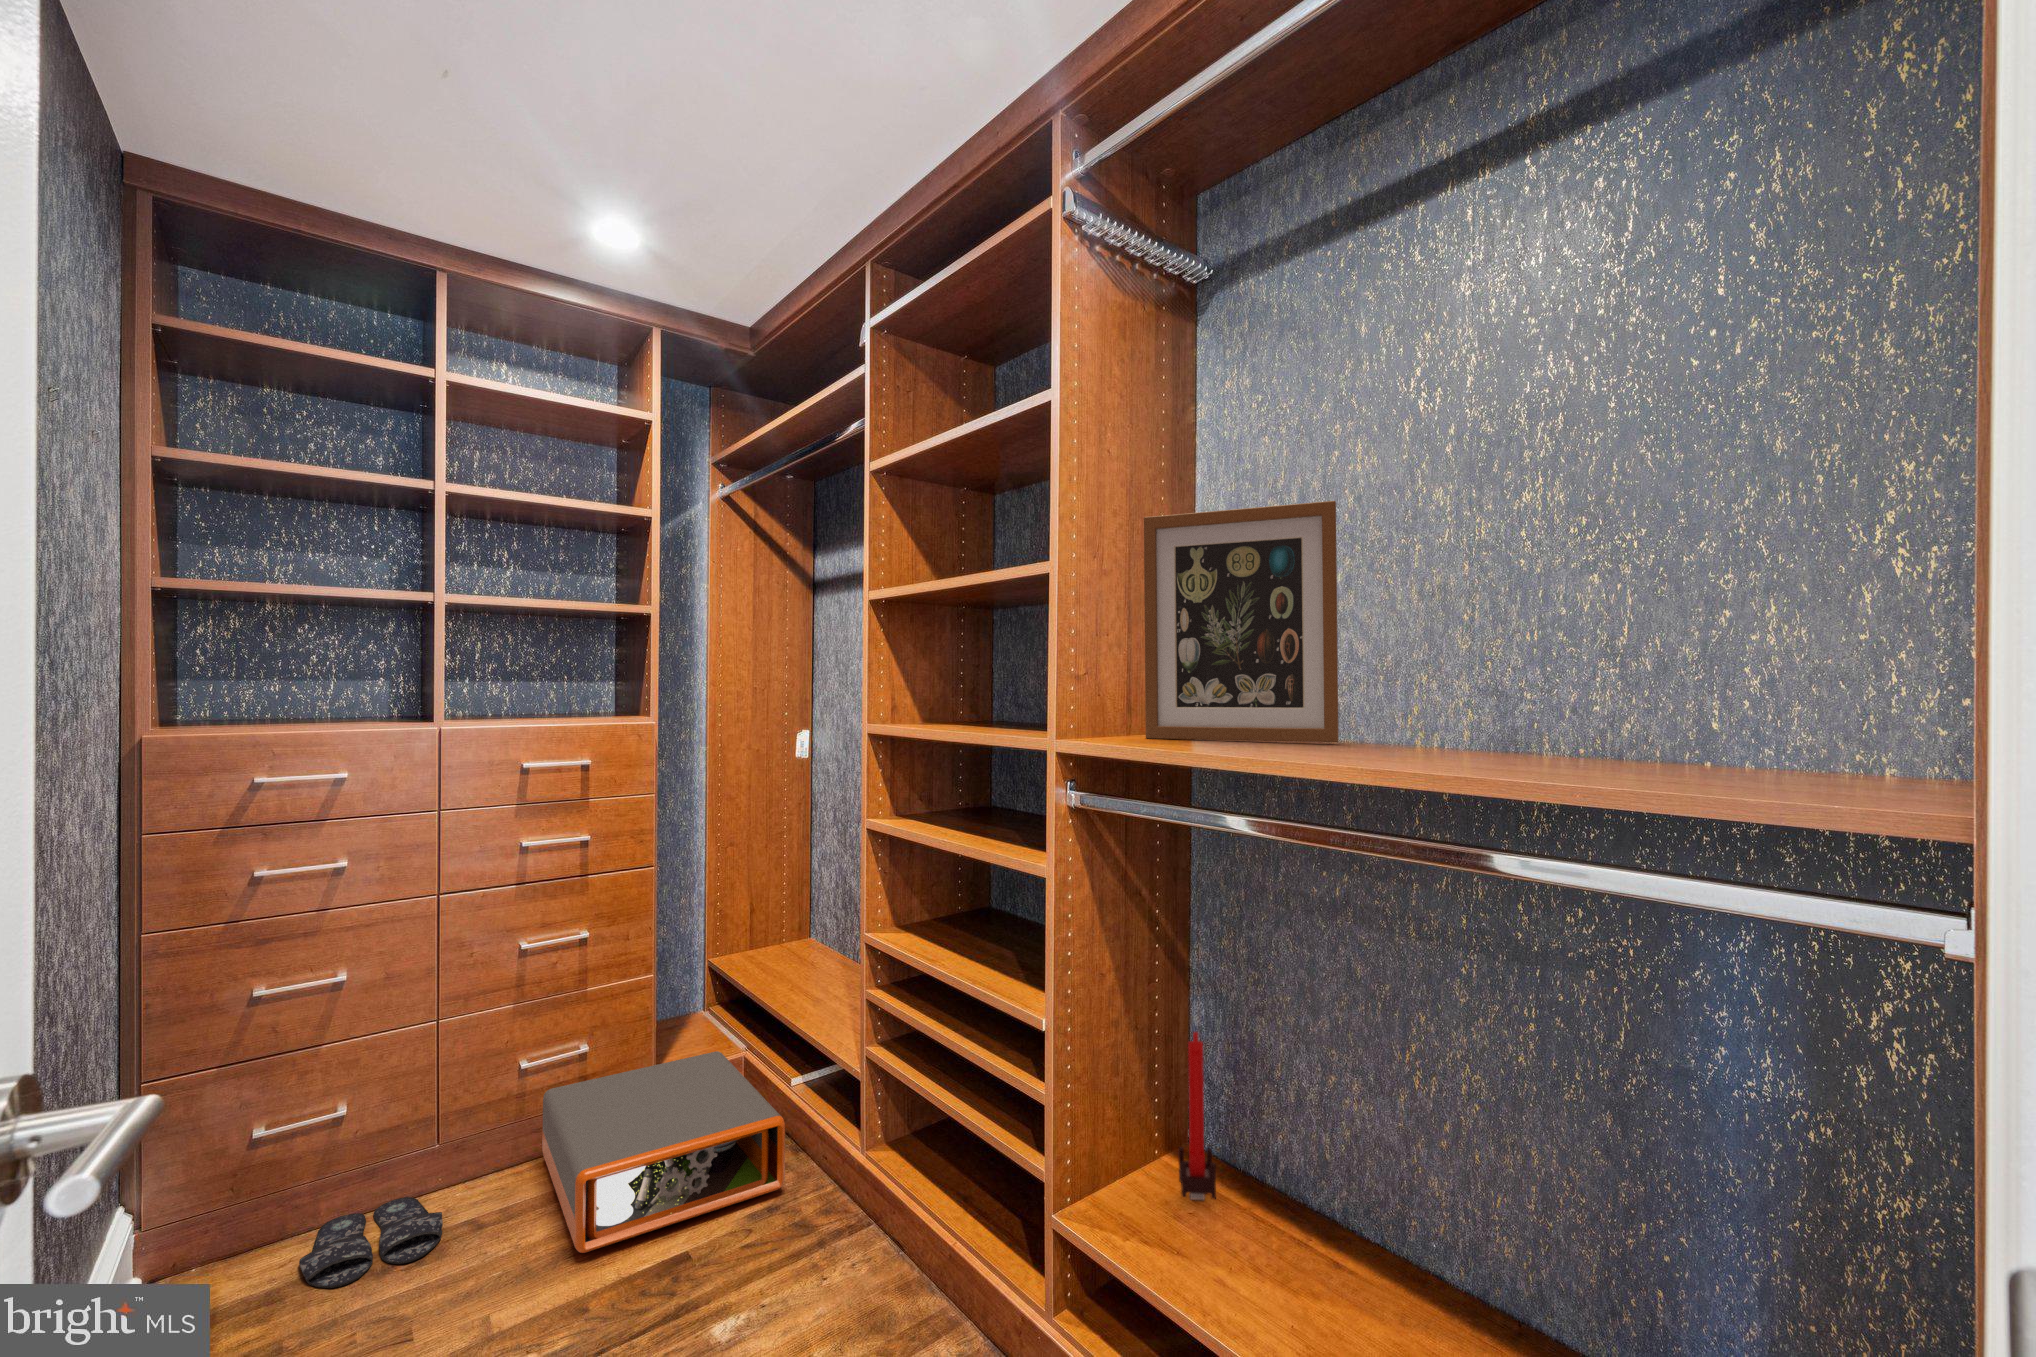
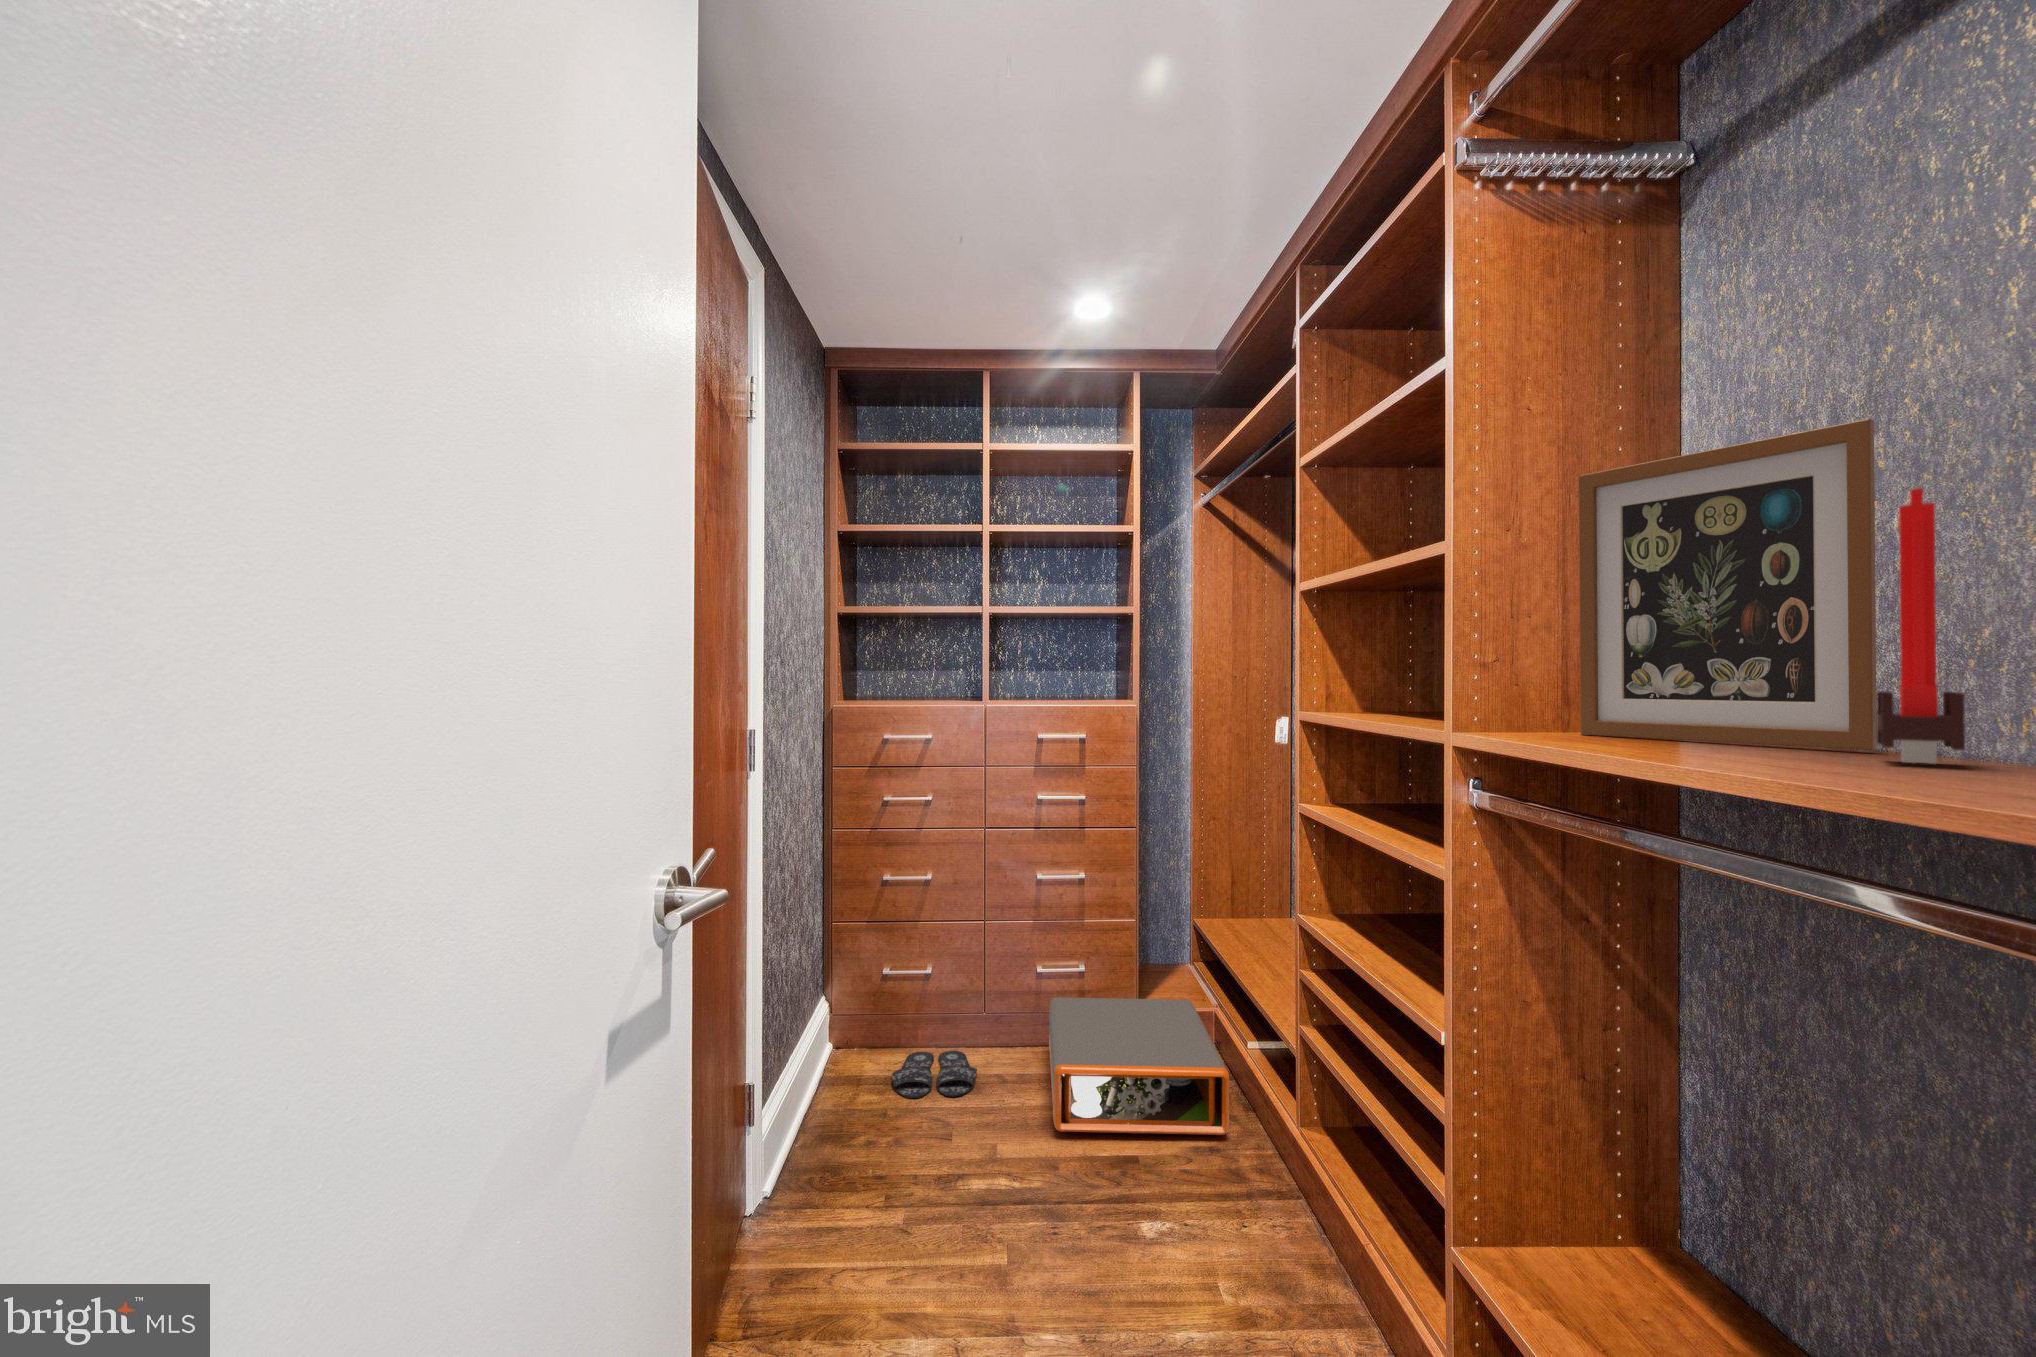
candle: present [1179,1032,1216,1200] -> present [1877,488,1965,764]

